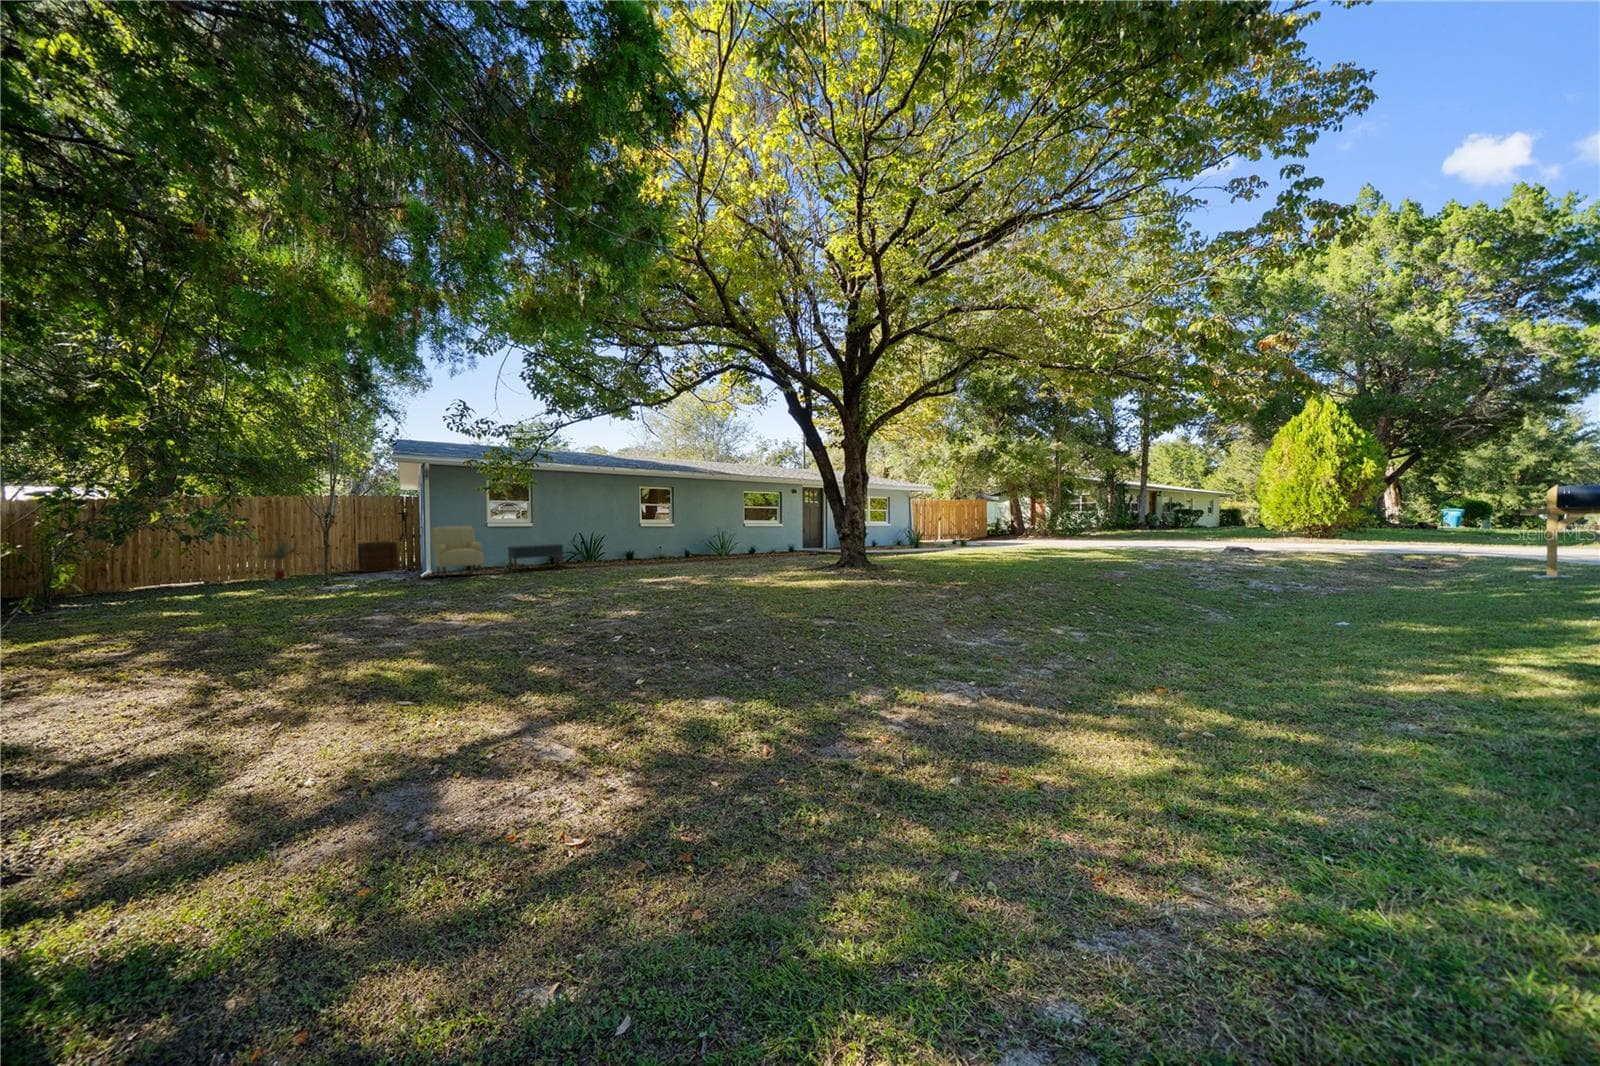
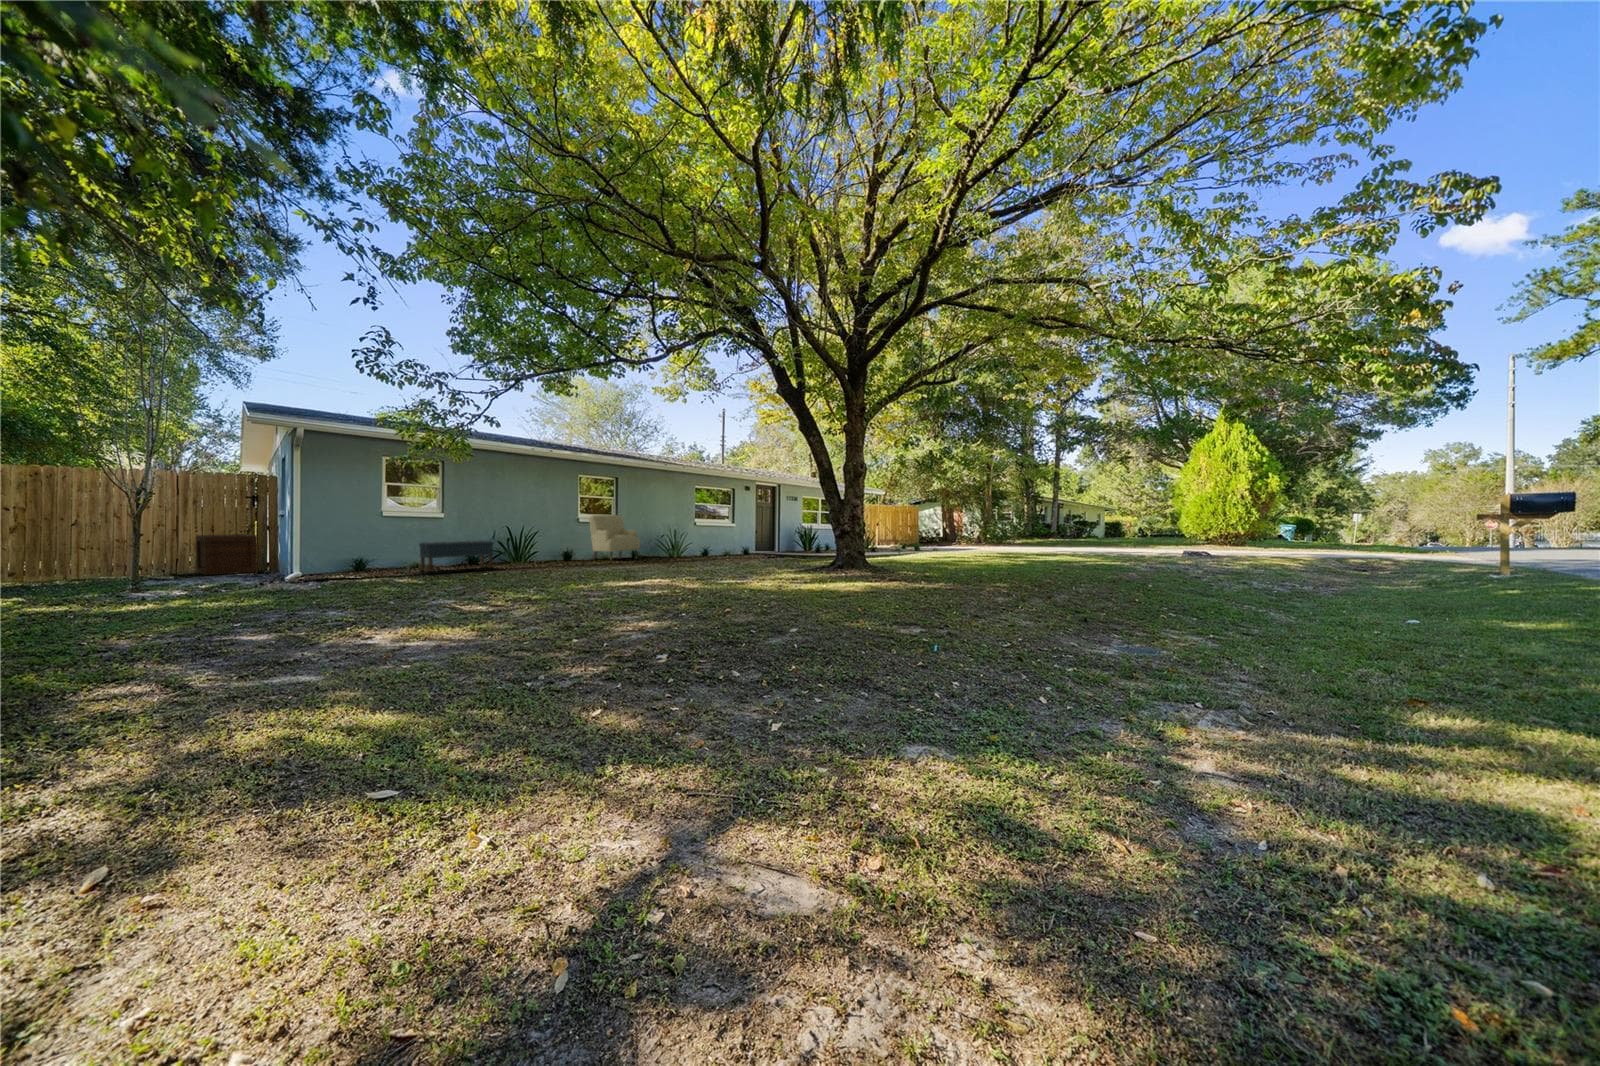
chair: present [431,526,484,574] -> present [589,515,640,559]
potted tree: present [258,539,298,579] -> none [22,524,101,584]

